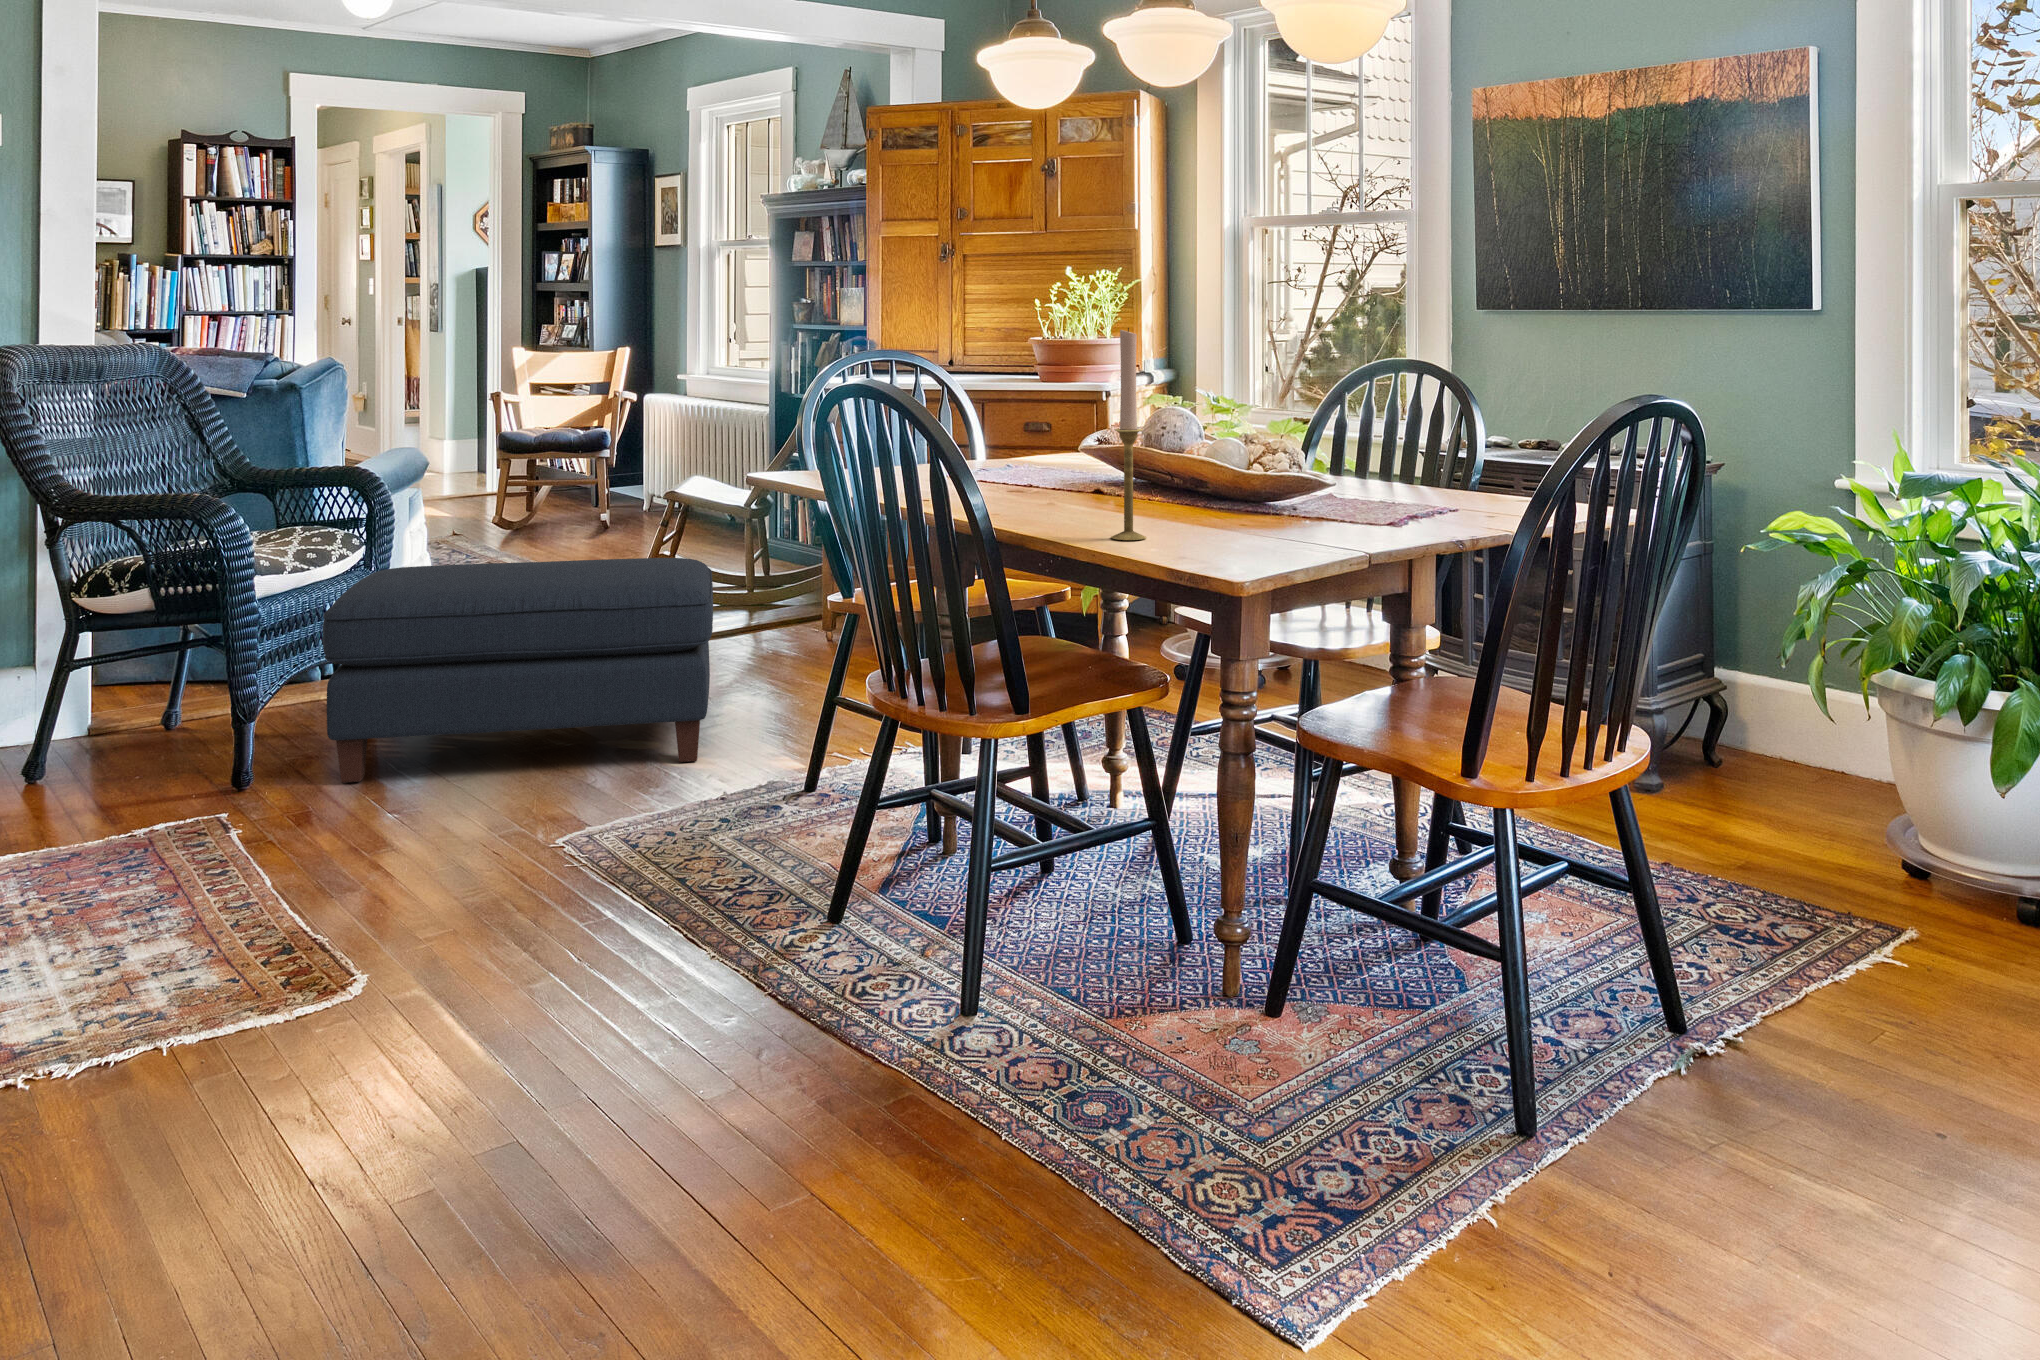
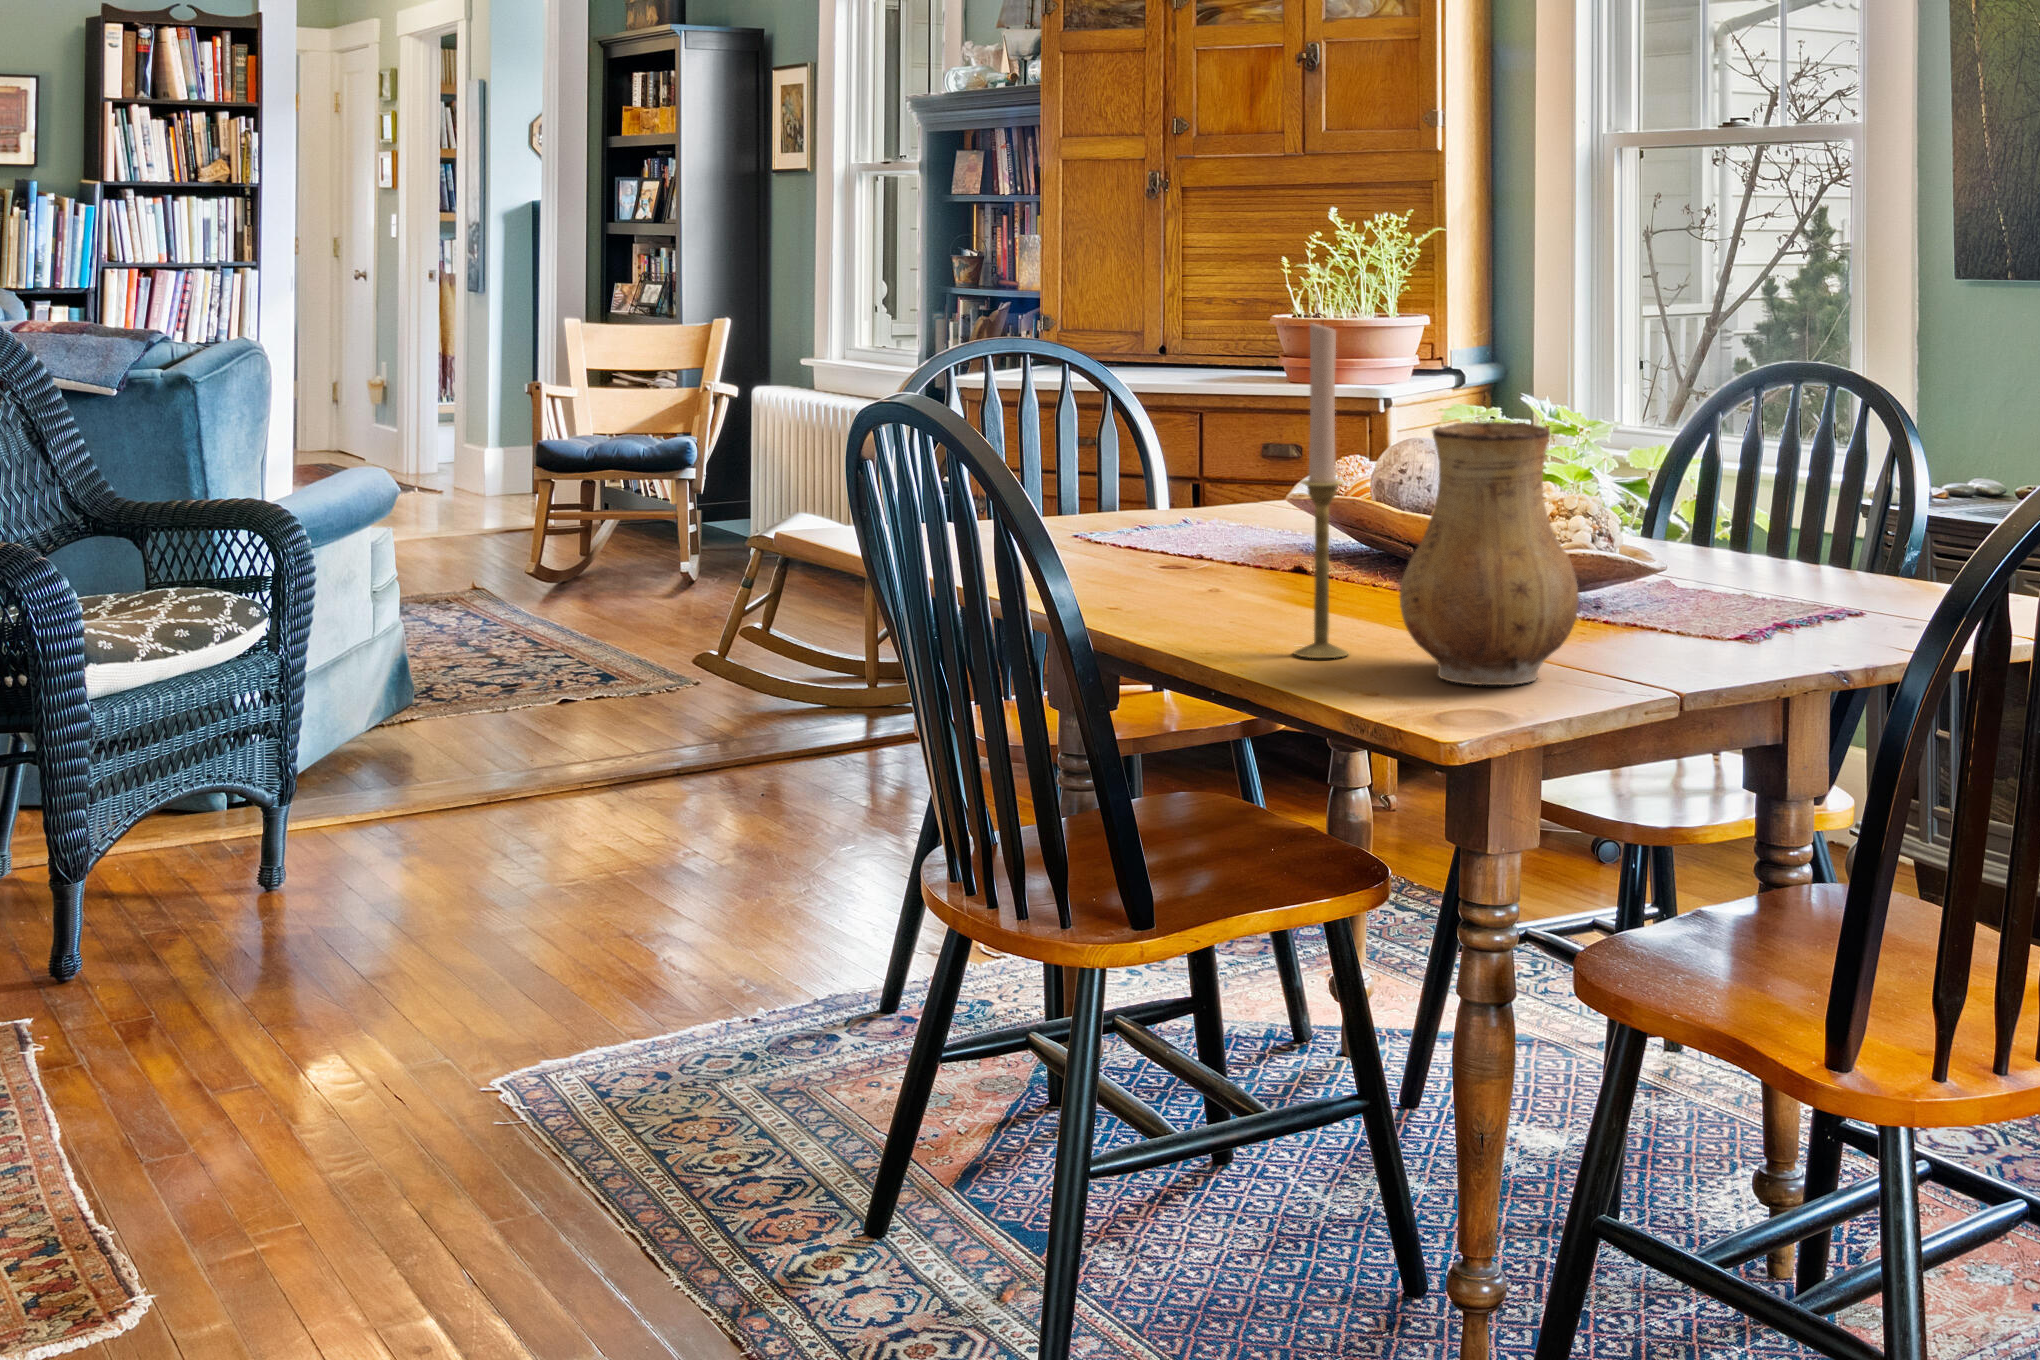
ceramic pitcher: none [1183,390,1295,552] -> present [1400,422,1579,685]
ottoman: present [323,558,713,783] -> none [178,646,773,976]

